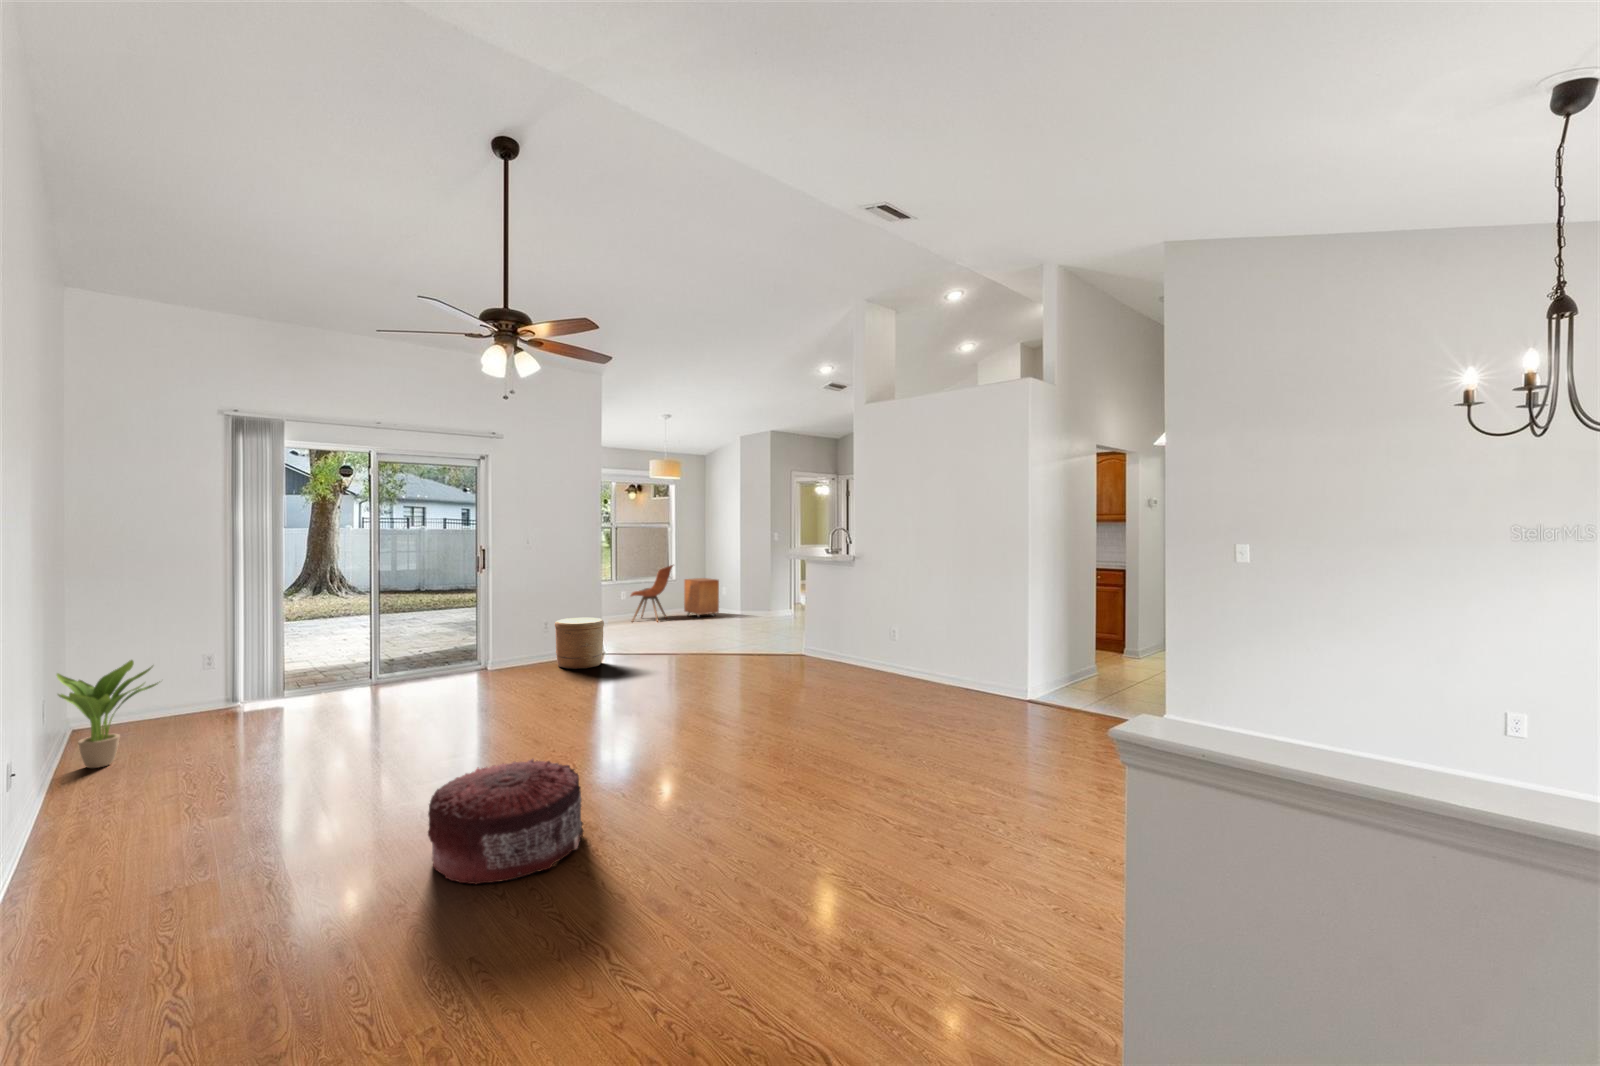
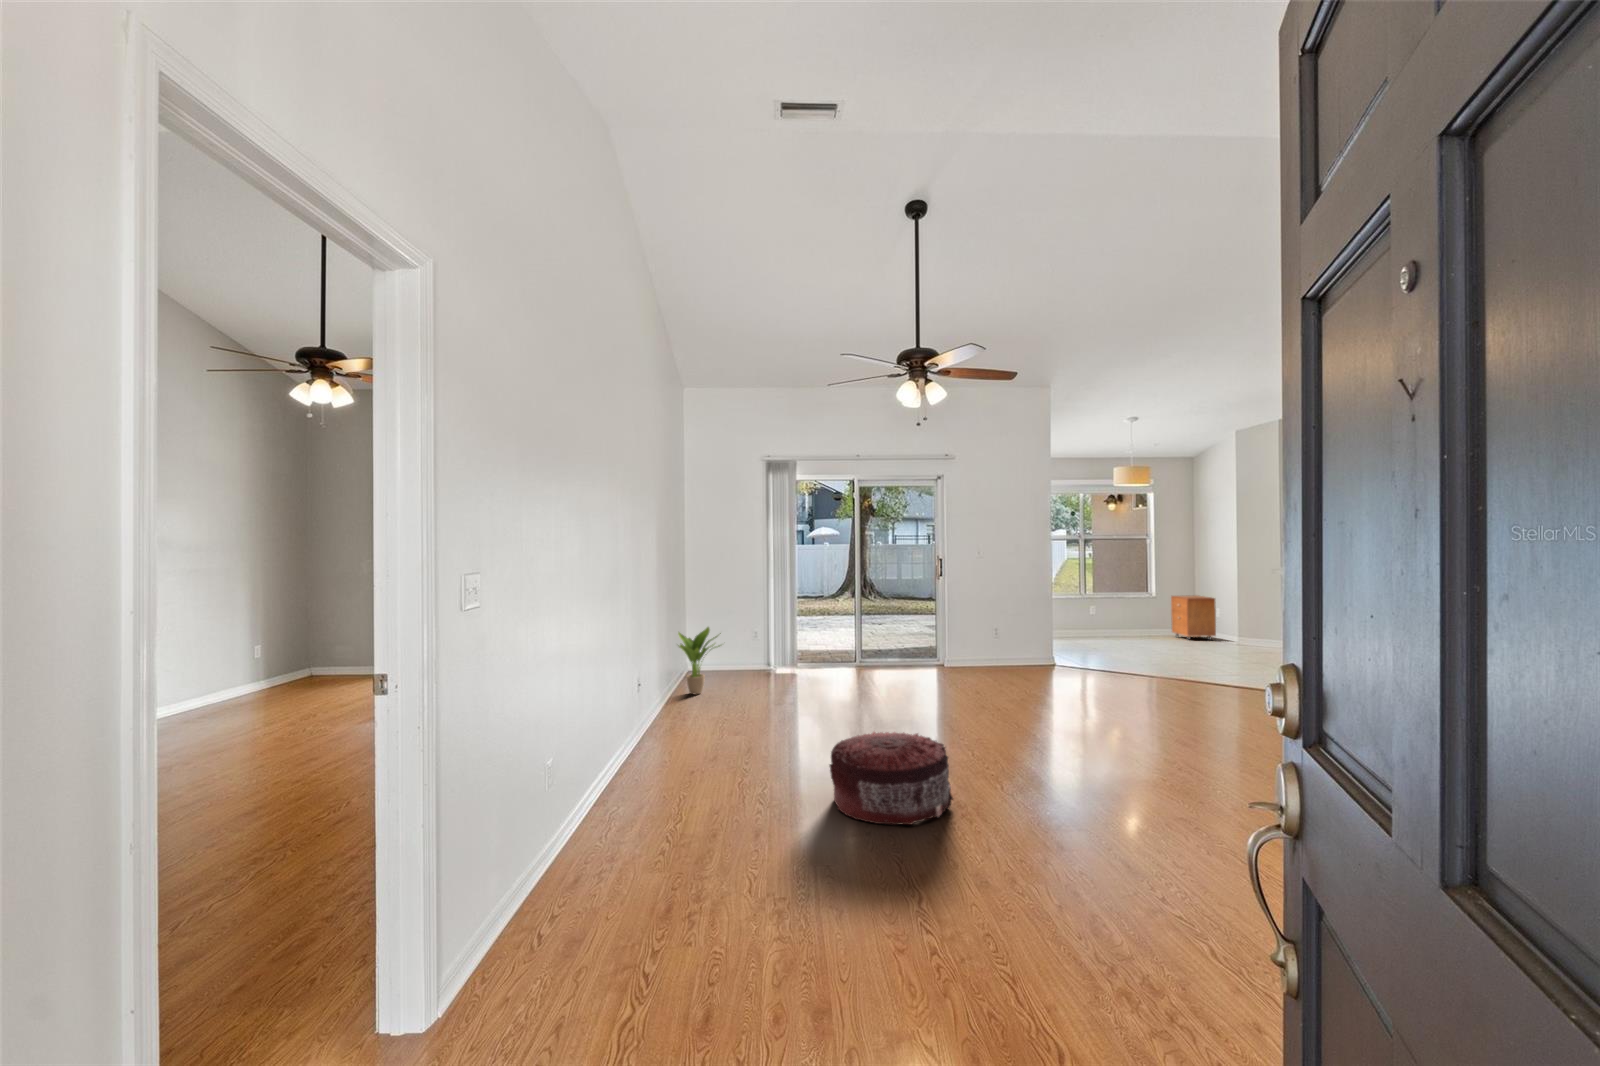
dining chair: present [631,565,673,622] -> none [1105,579,1157,641]
woven basket: present [555,618,604,669] -> none [1004,626,1052,676]

